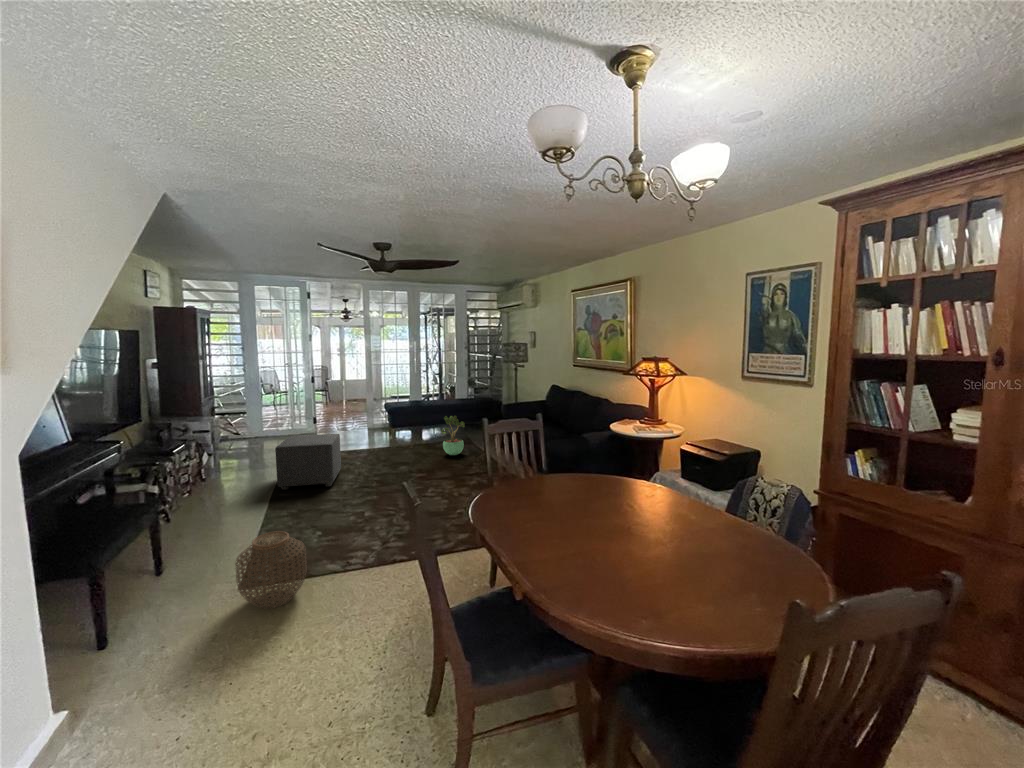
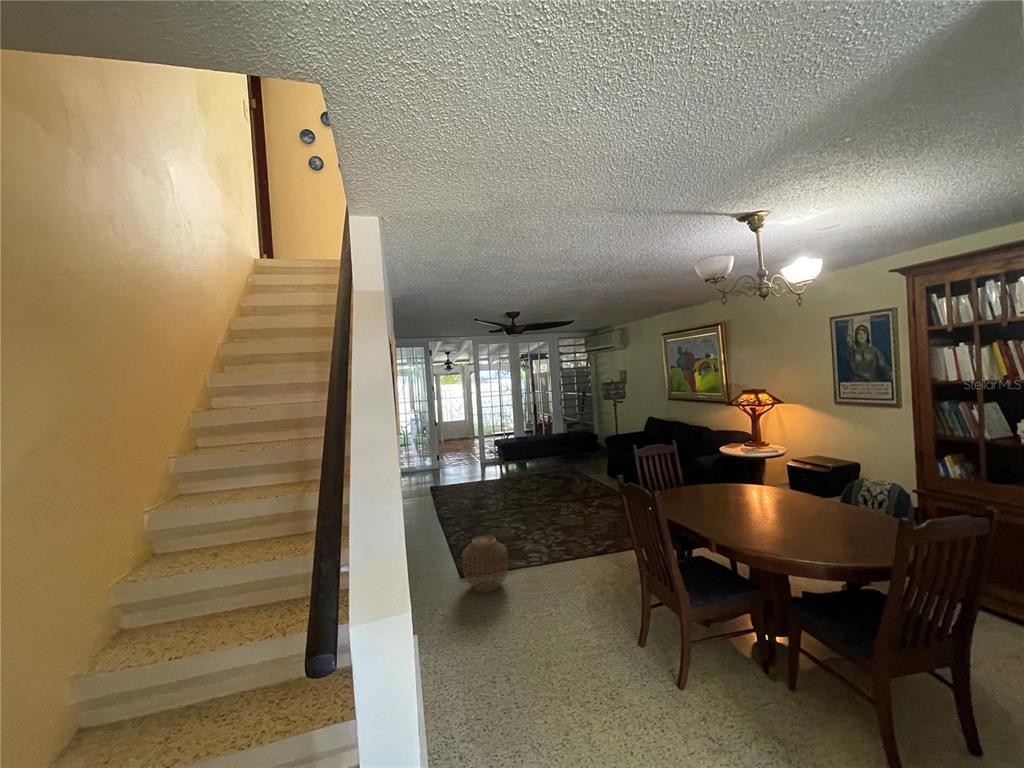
potted plant: present [441,416,465,455] -> none [554,448,576,484]
ottoman: present [275,434,341,490] -> none [435,468,480,515]

